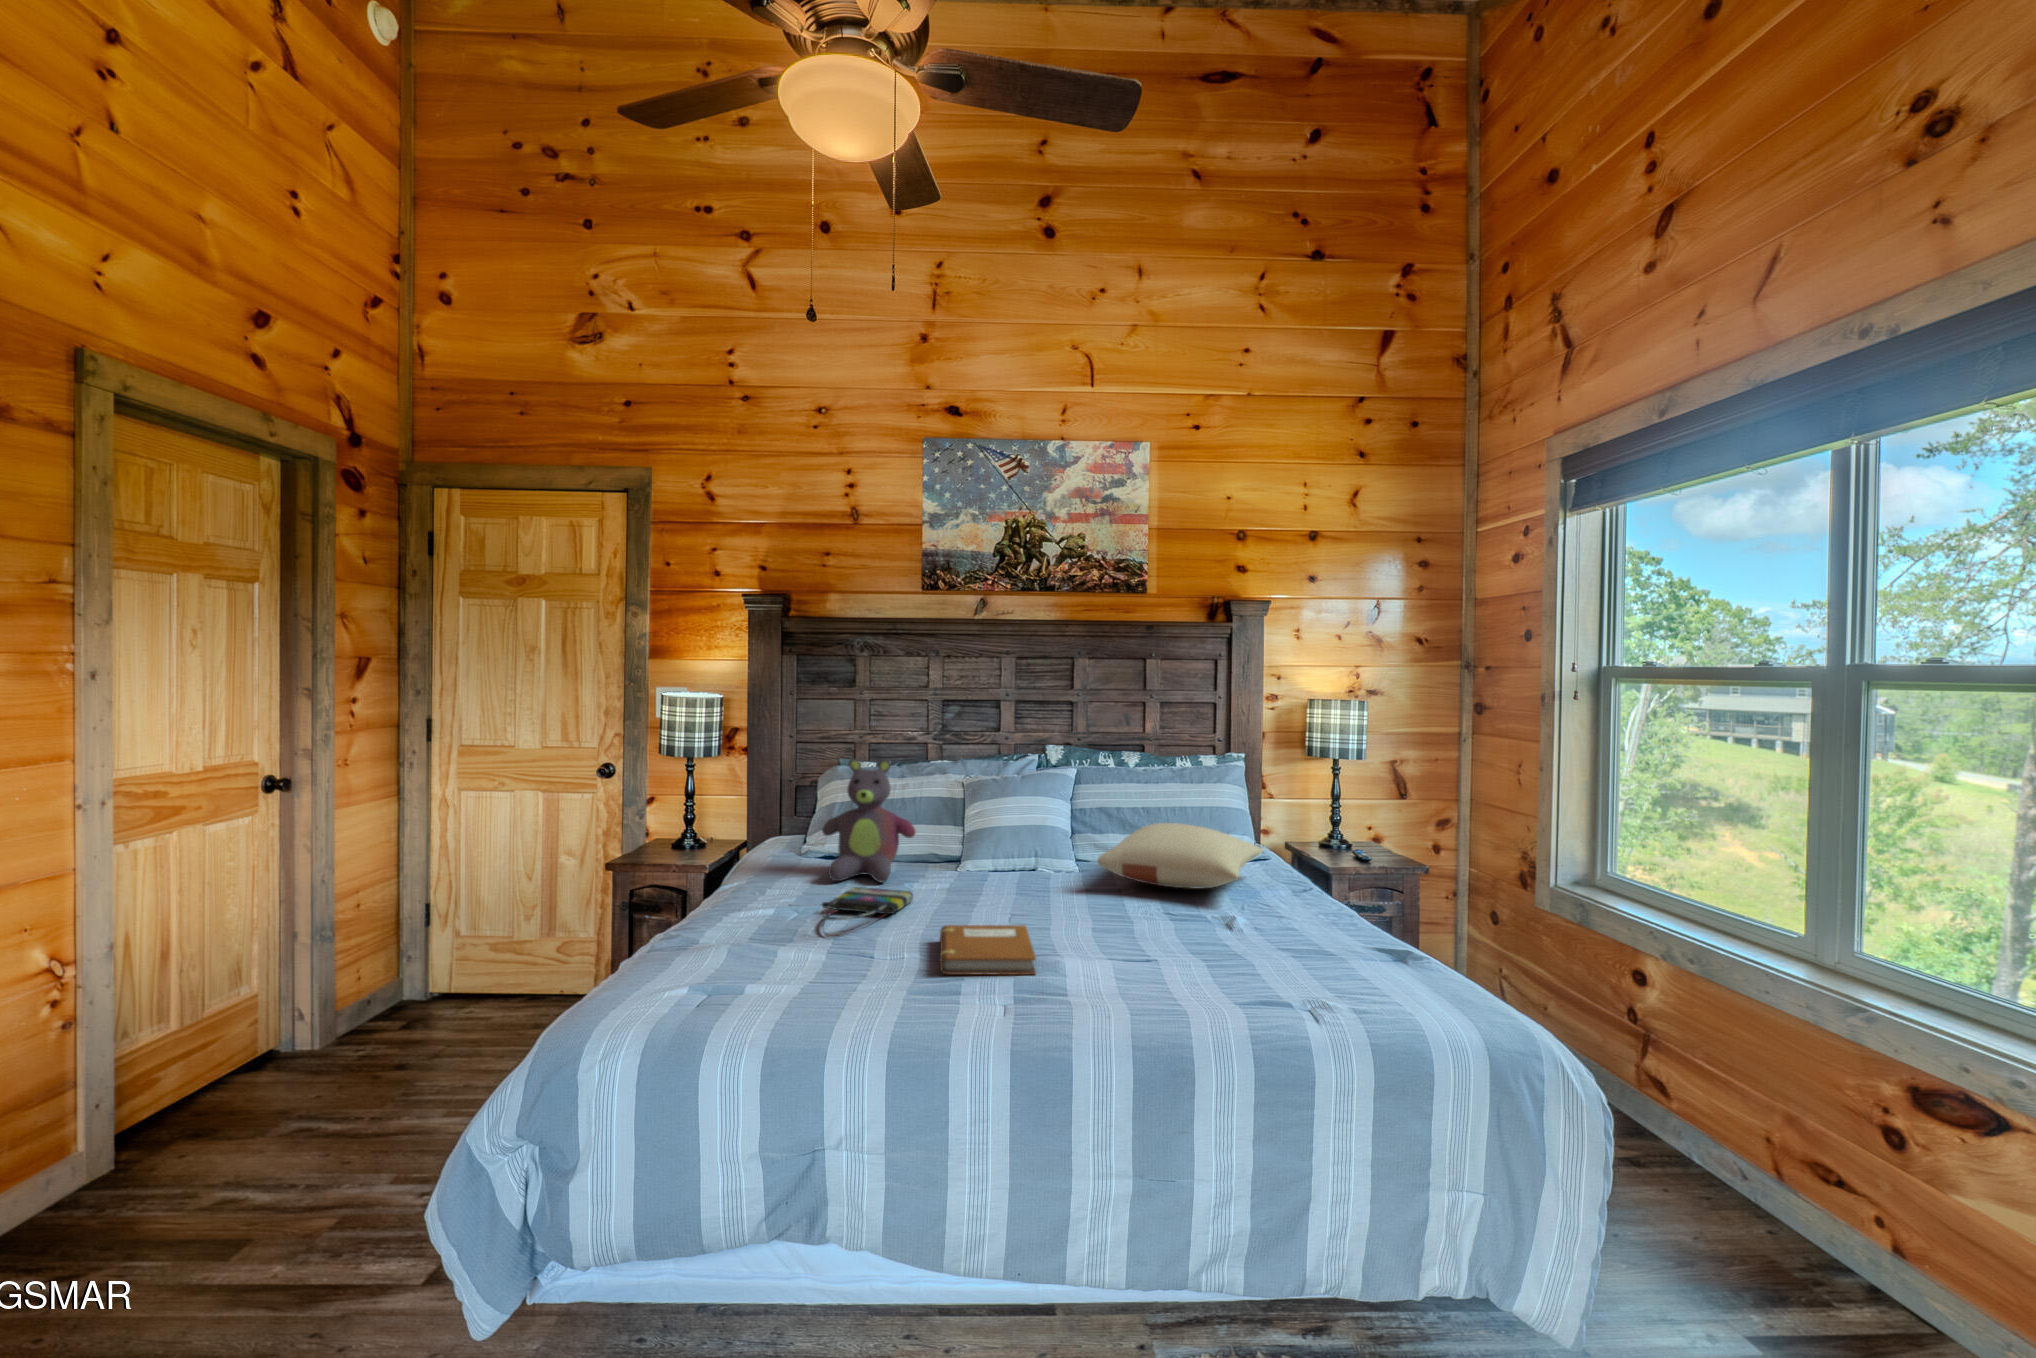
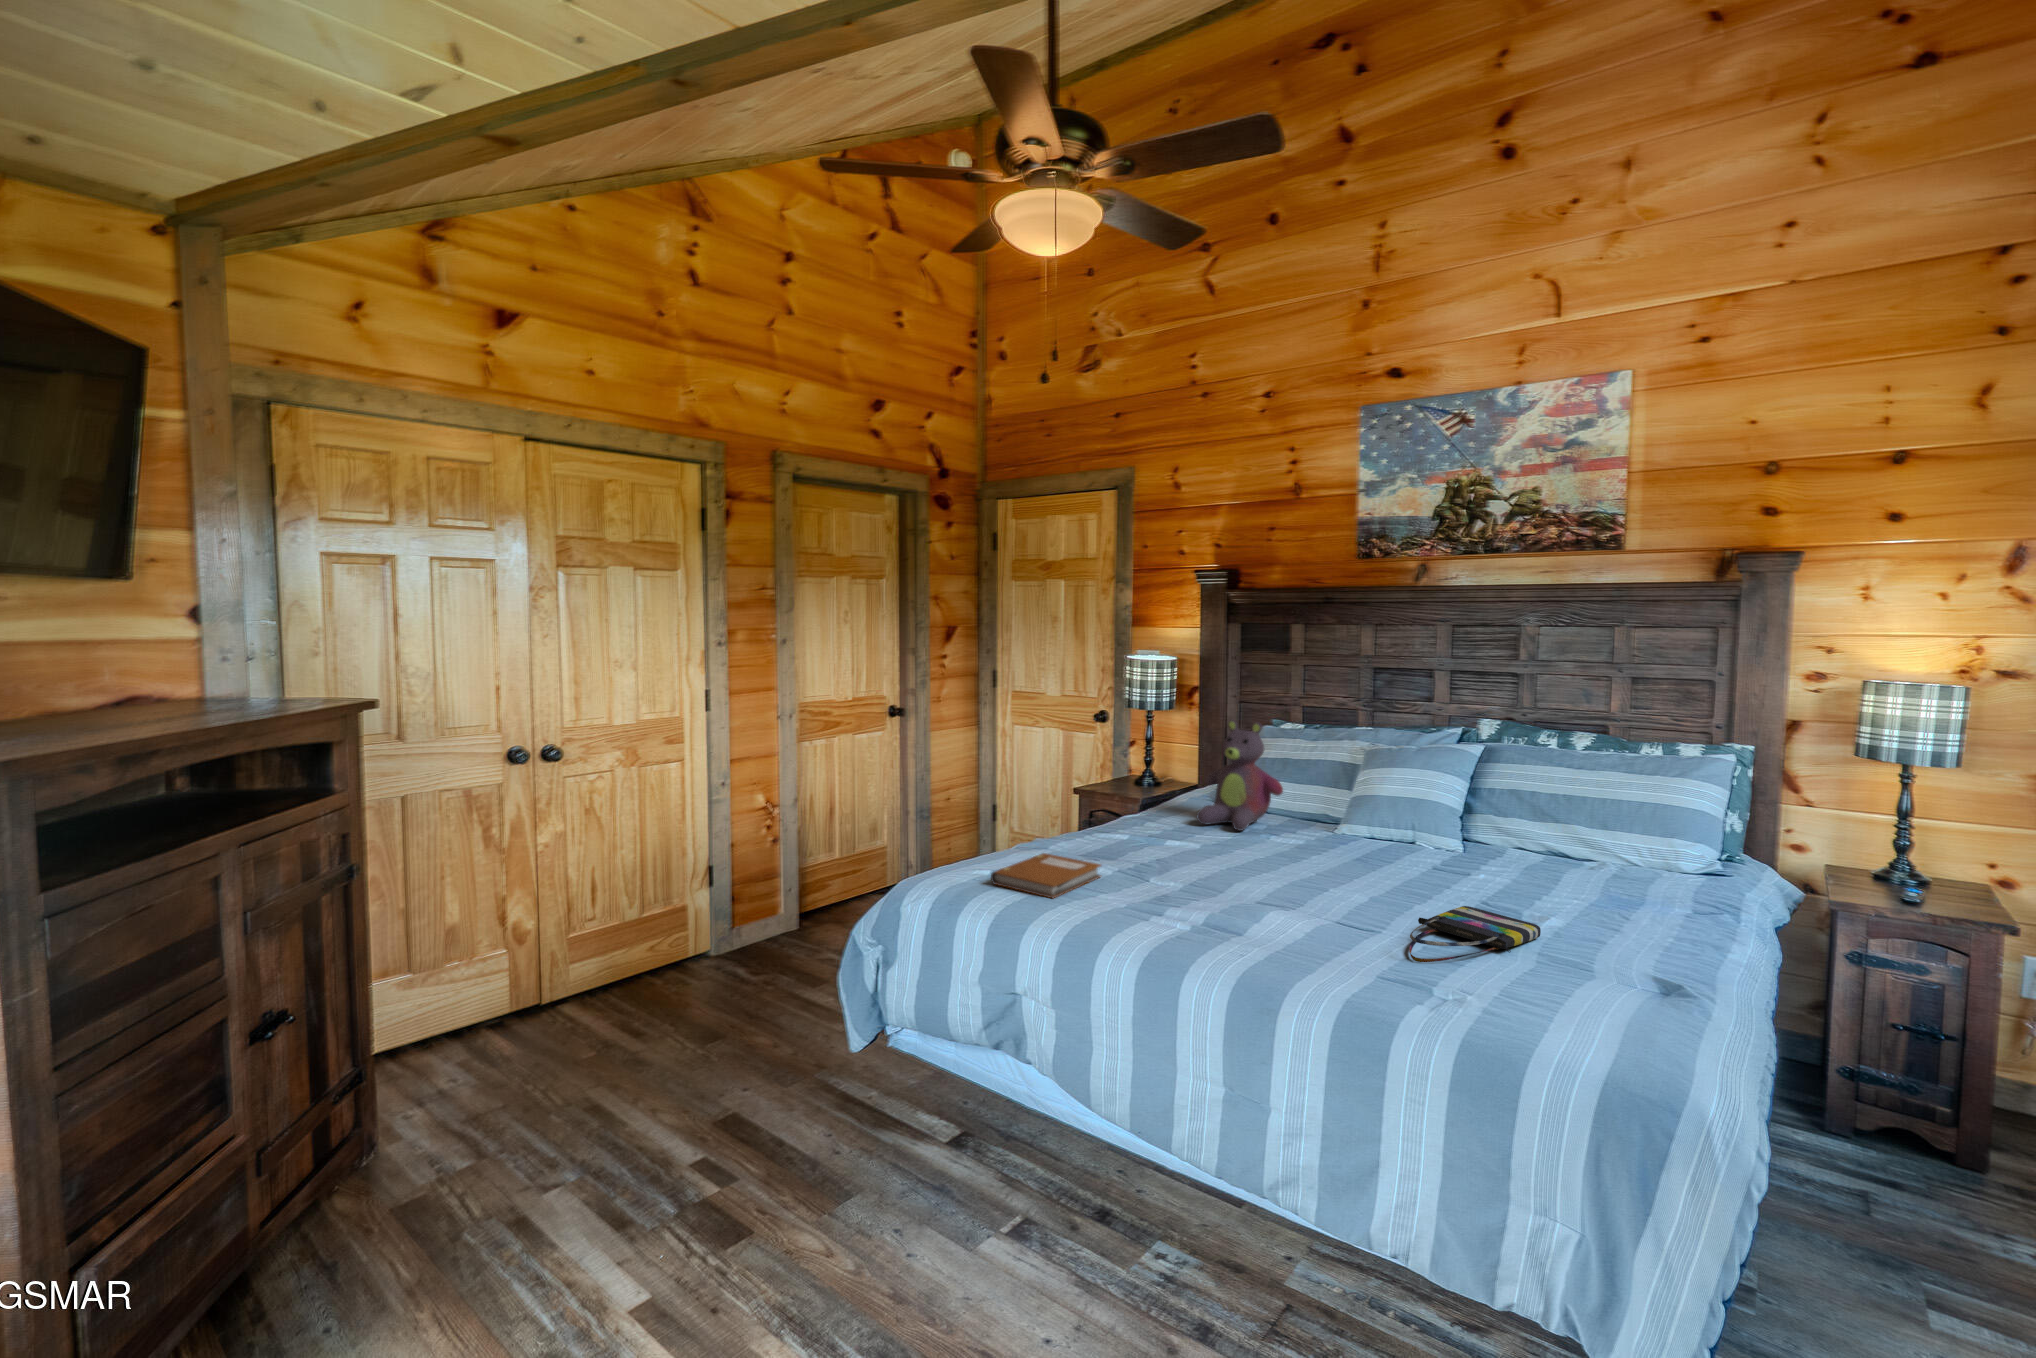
pillow: present [1097,823,1264,889] -> none [1431,811,1671,886]
tote bag: present [821,887,913,937] -> present [1409,906,1541,962]
notebook: present [940,925,1036,975] -> present [991,853,1101,898]

